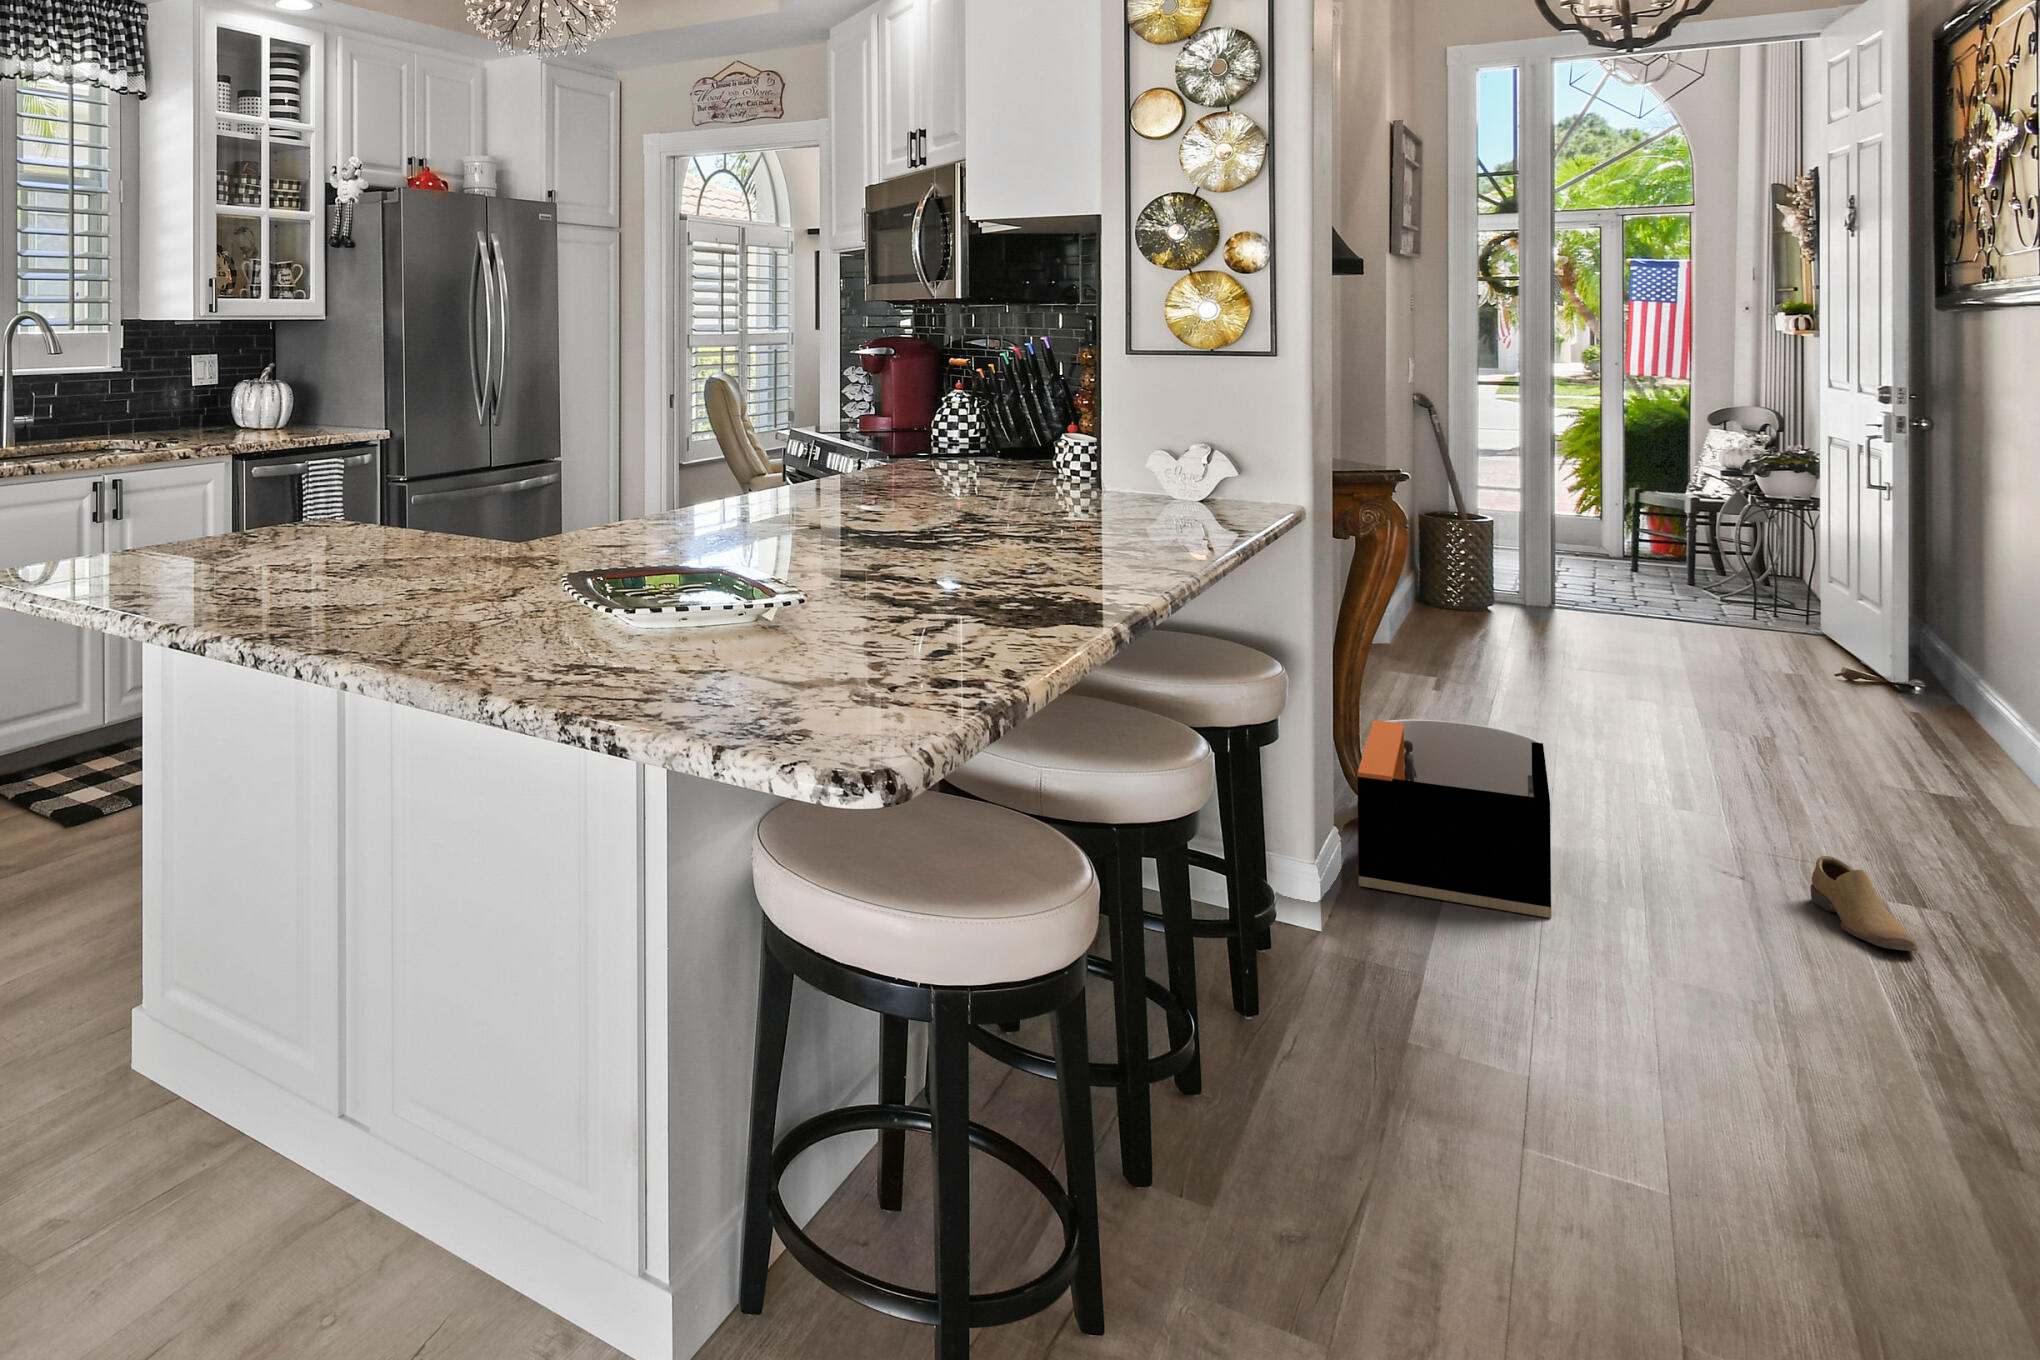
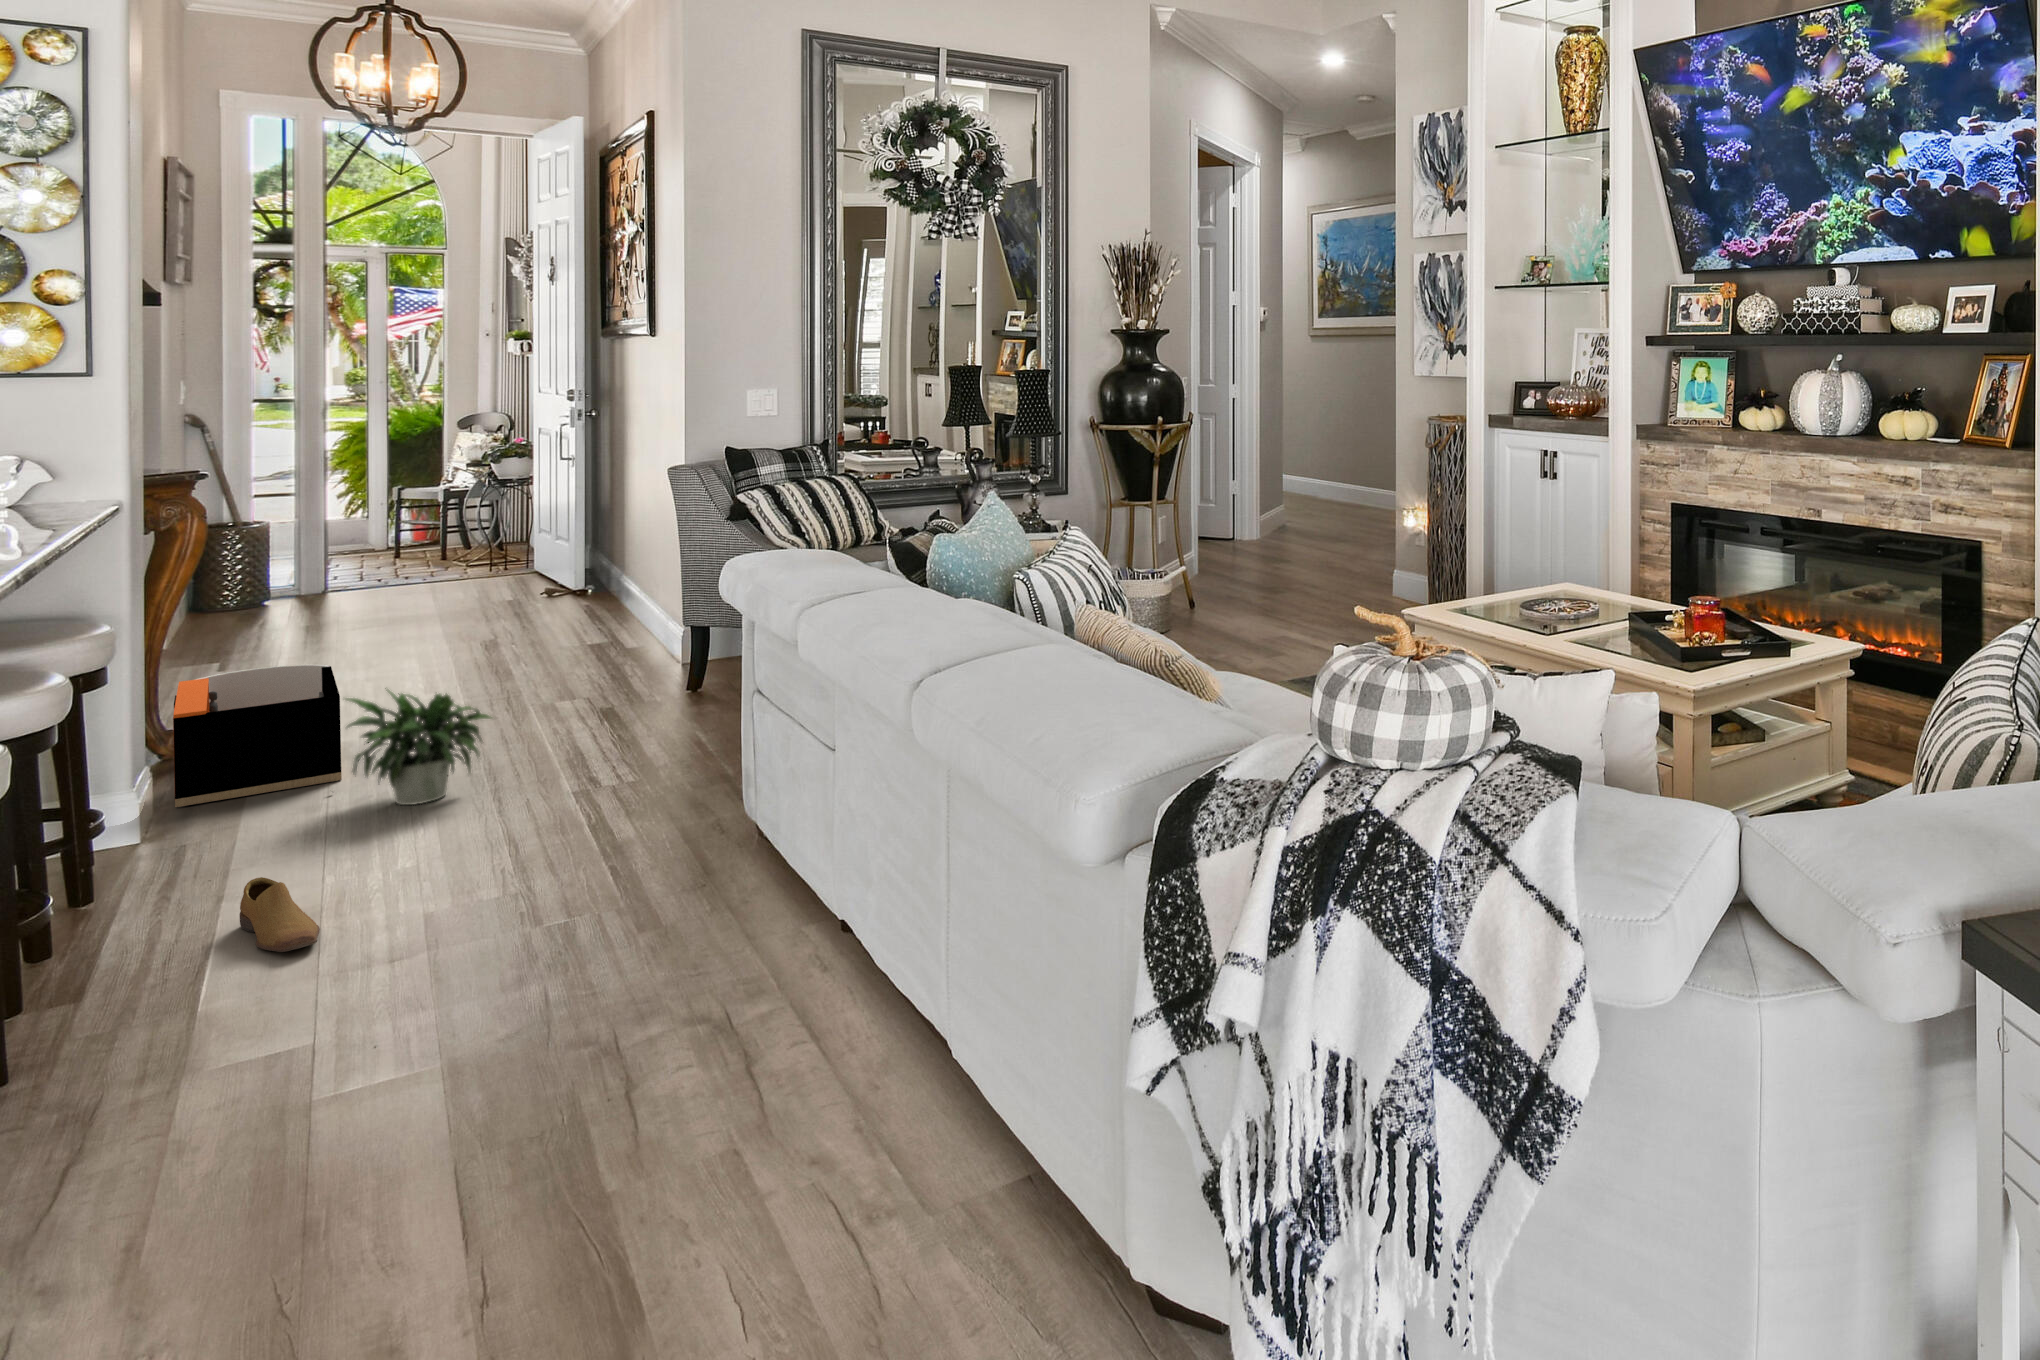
potted plant: none [1533,816,1783,1018] -> present [346,688,491,805]
shoe: present [1810,856,1918,951] -> present [240,877,320,952]

